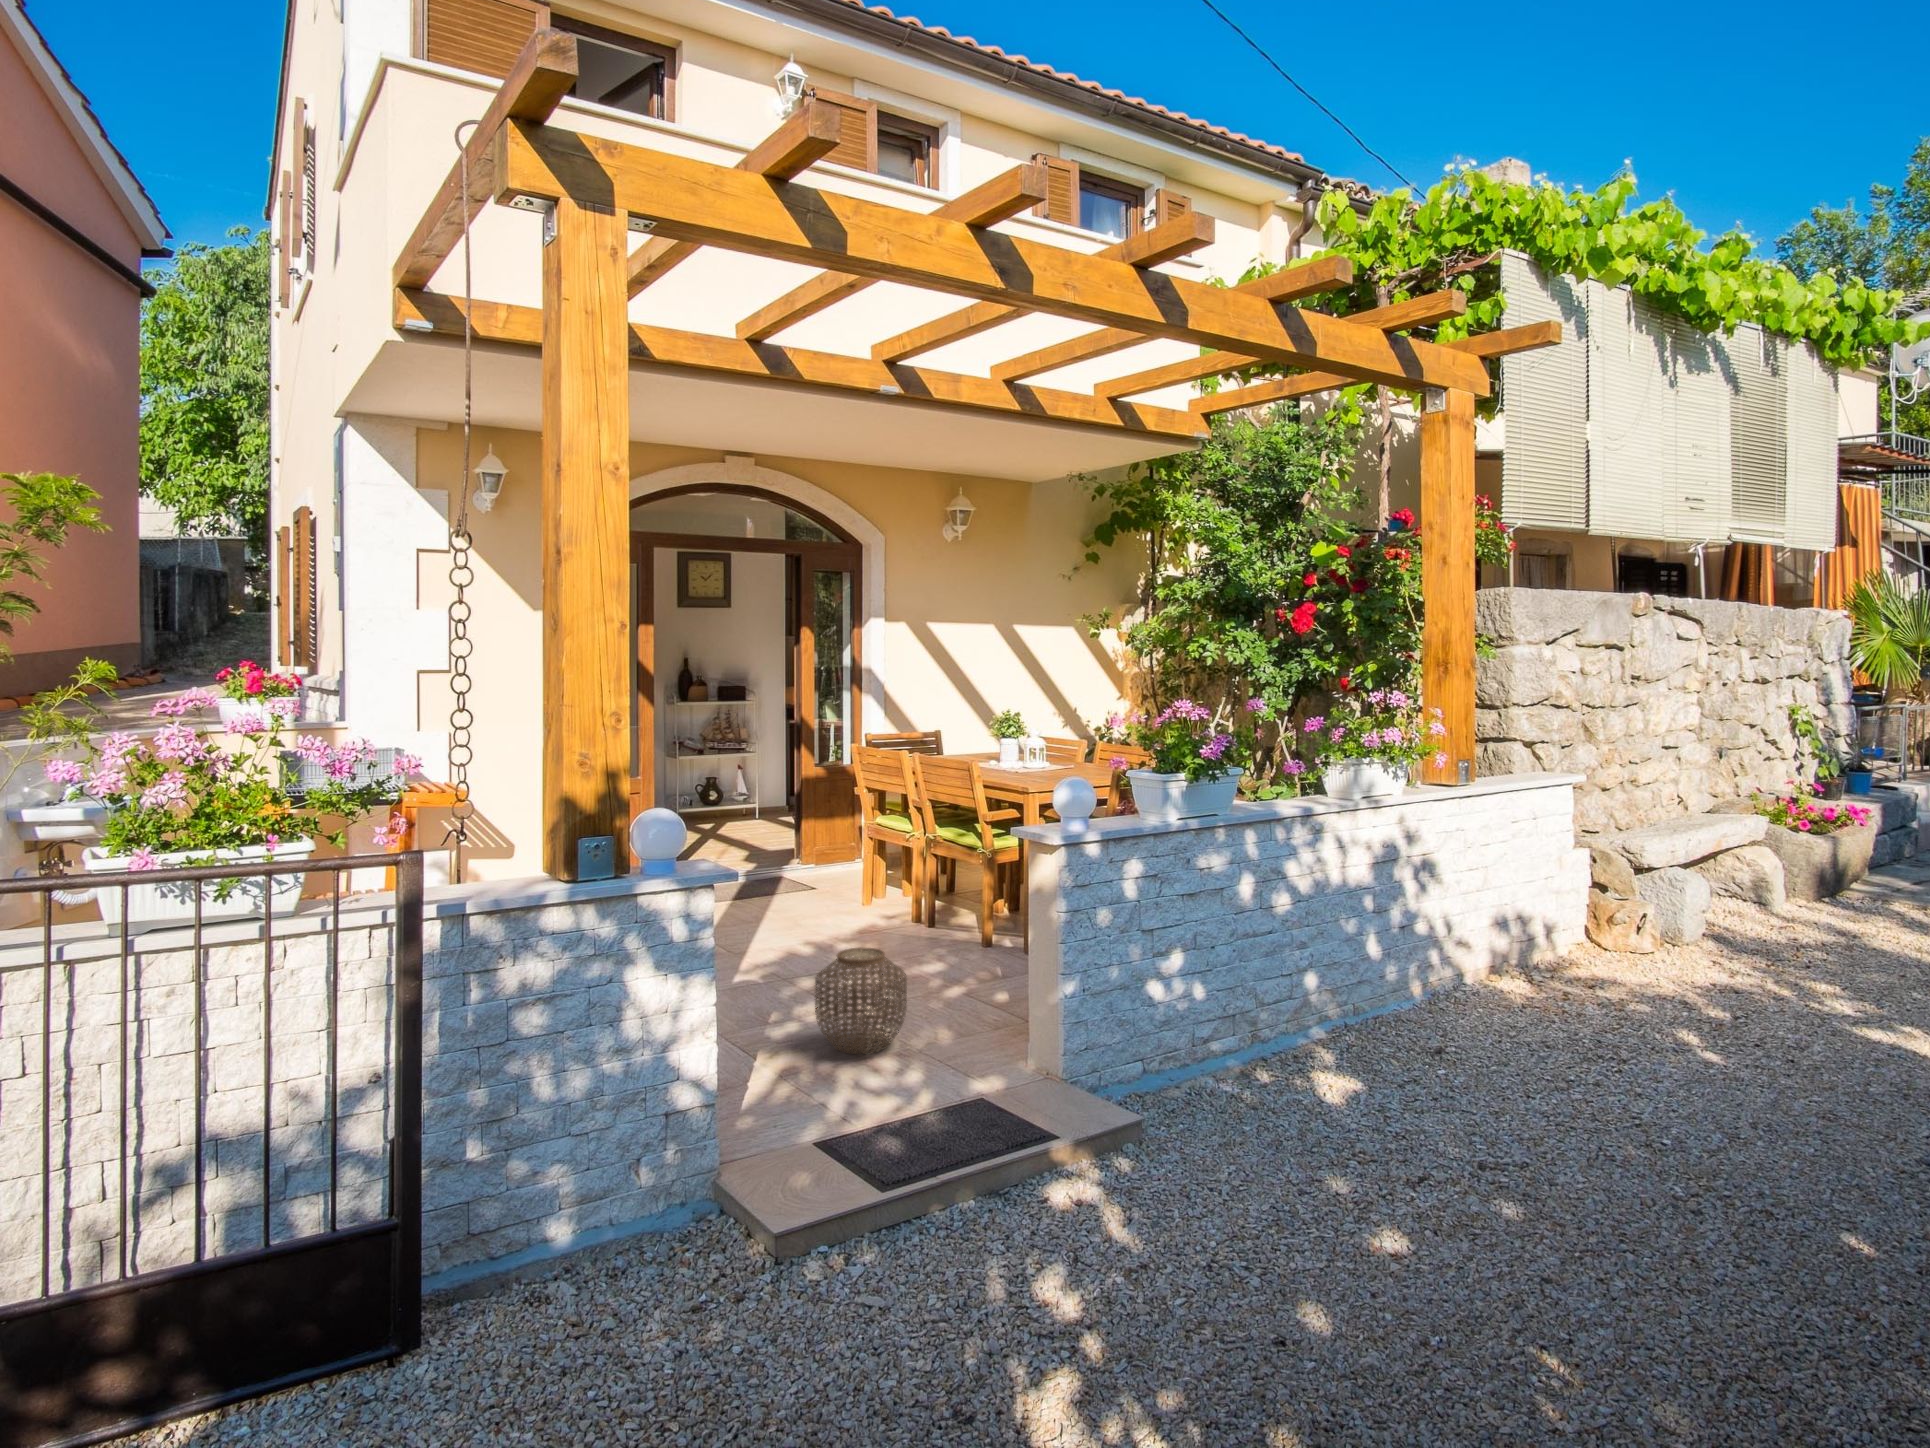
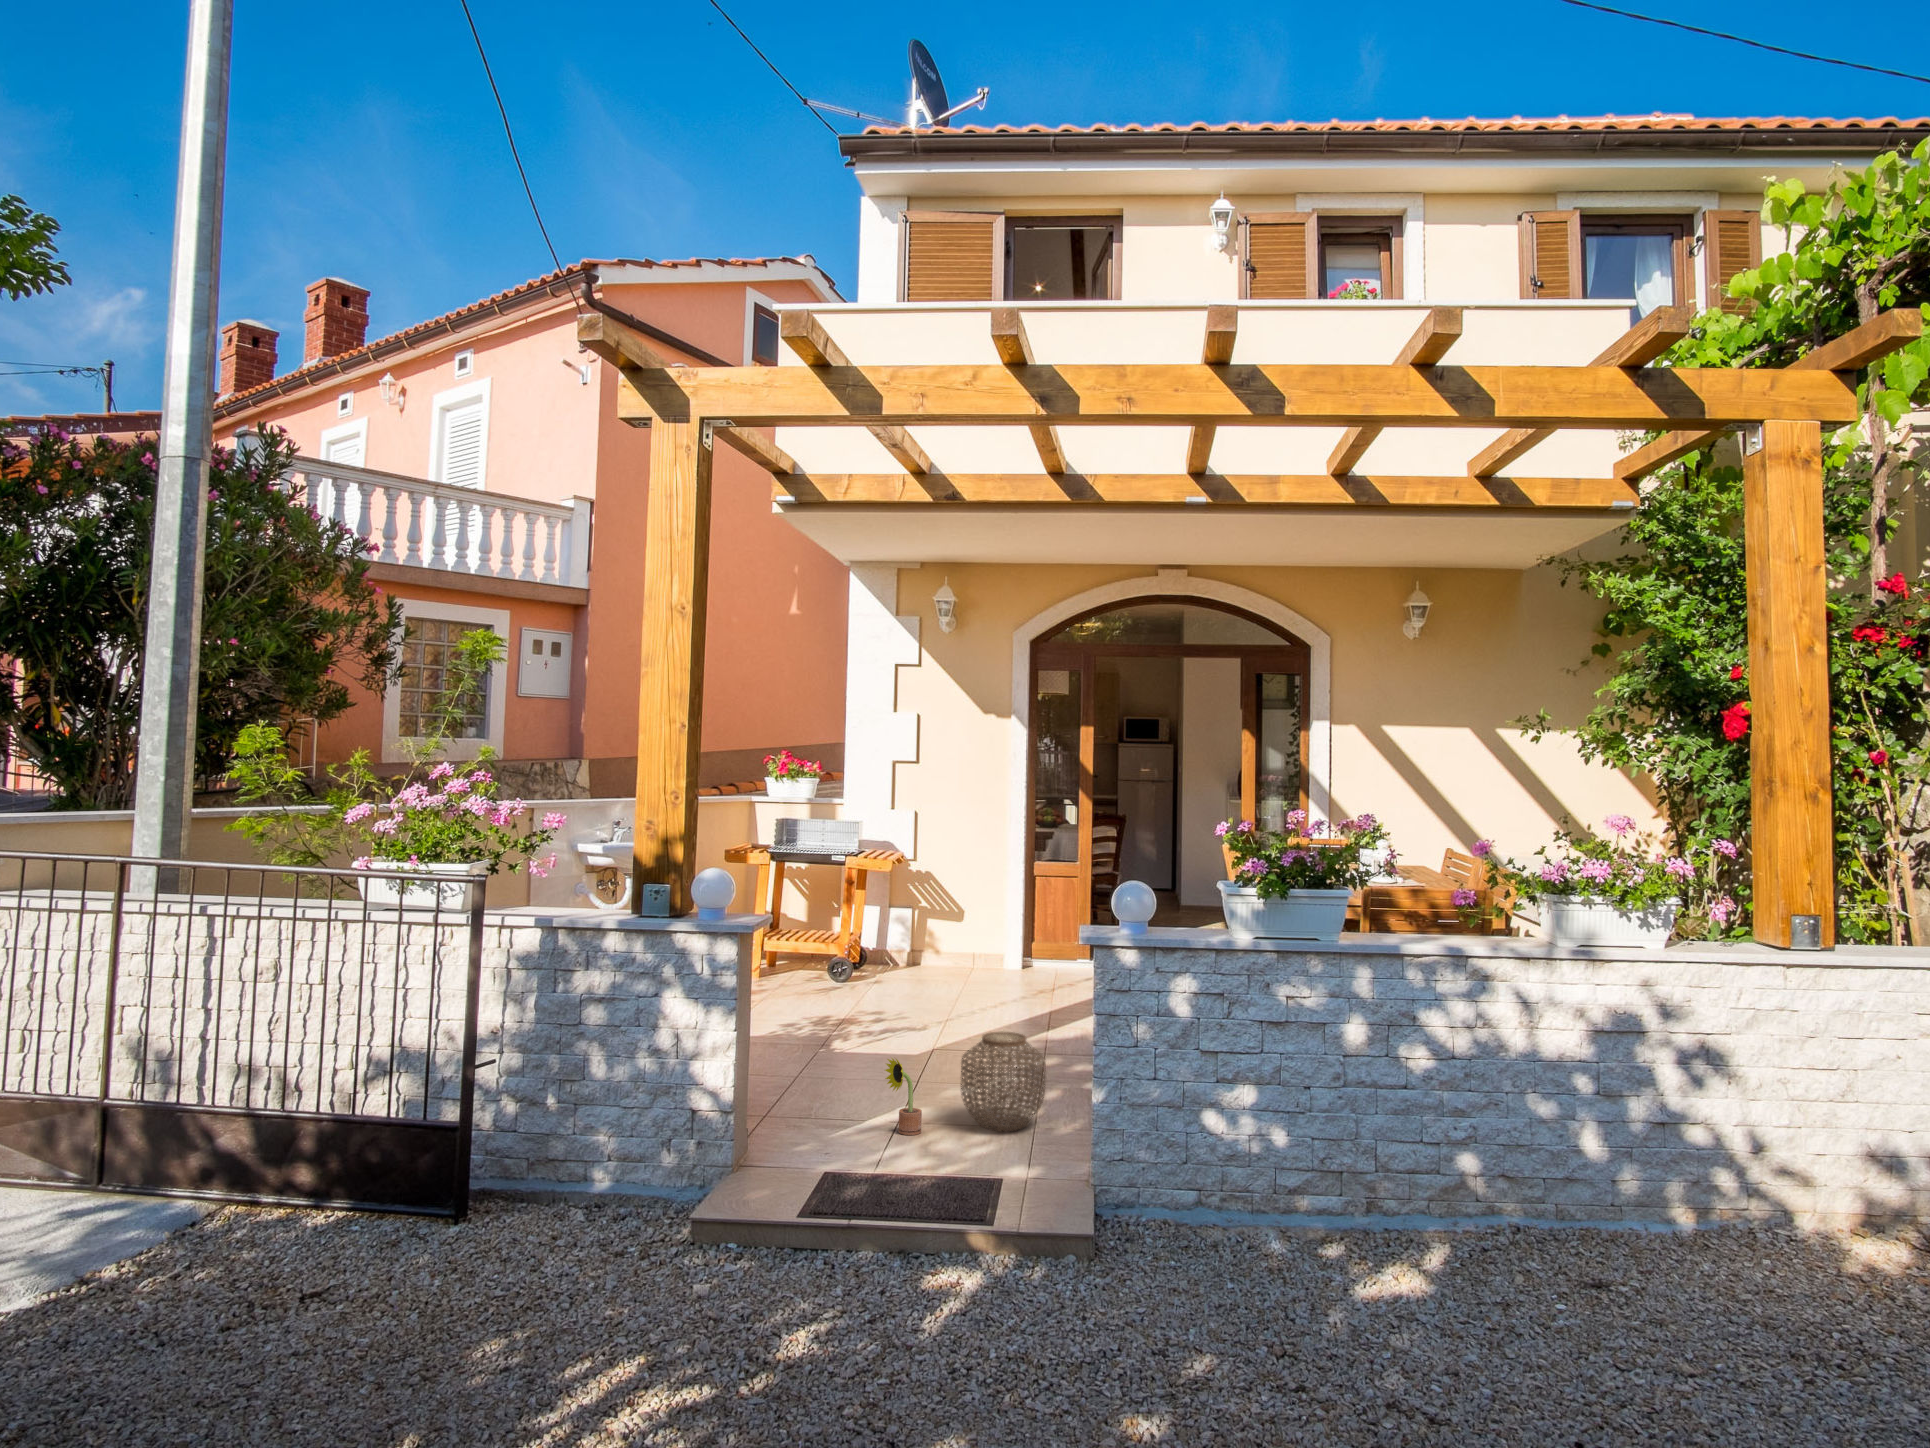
decorative plant: none [756,997,801,1081] -> present [885,1058,922,1135]

